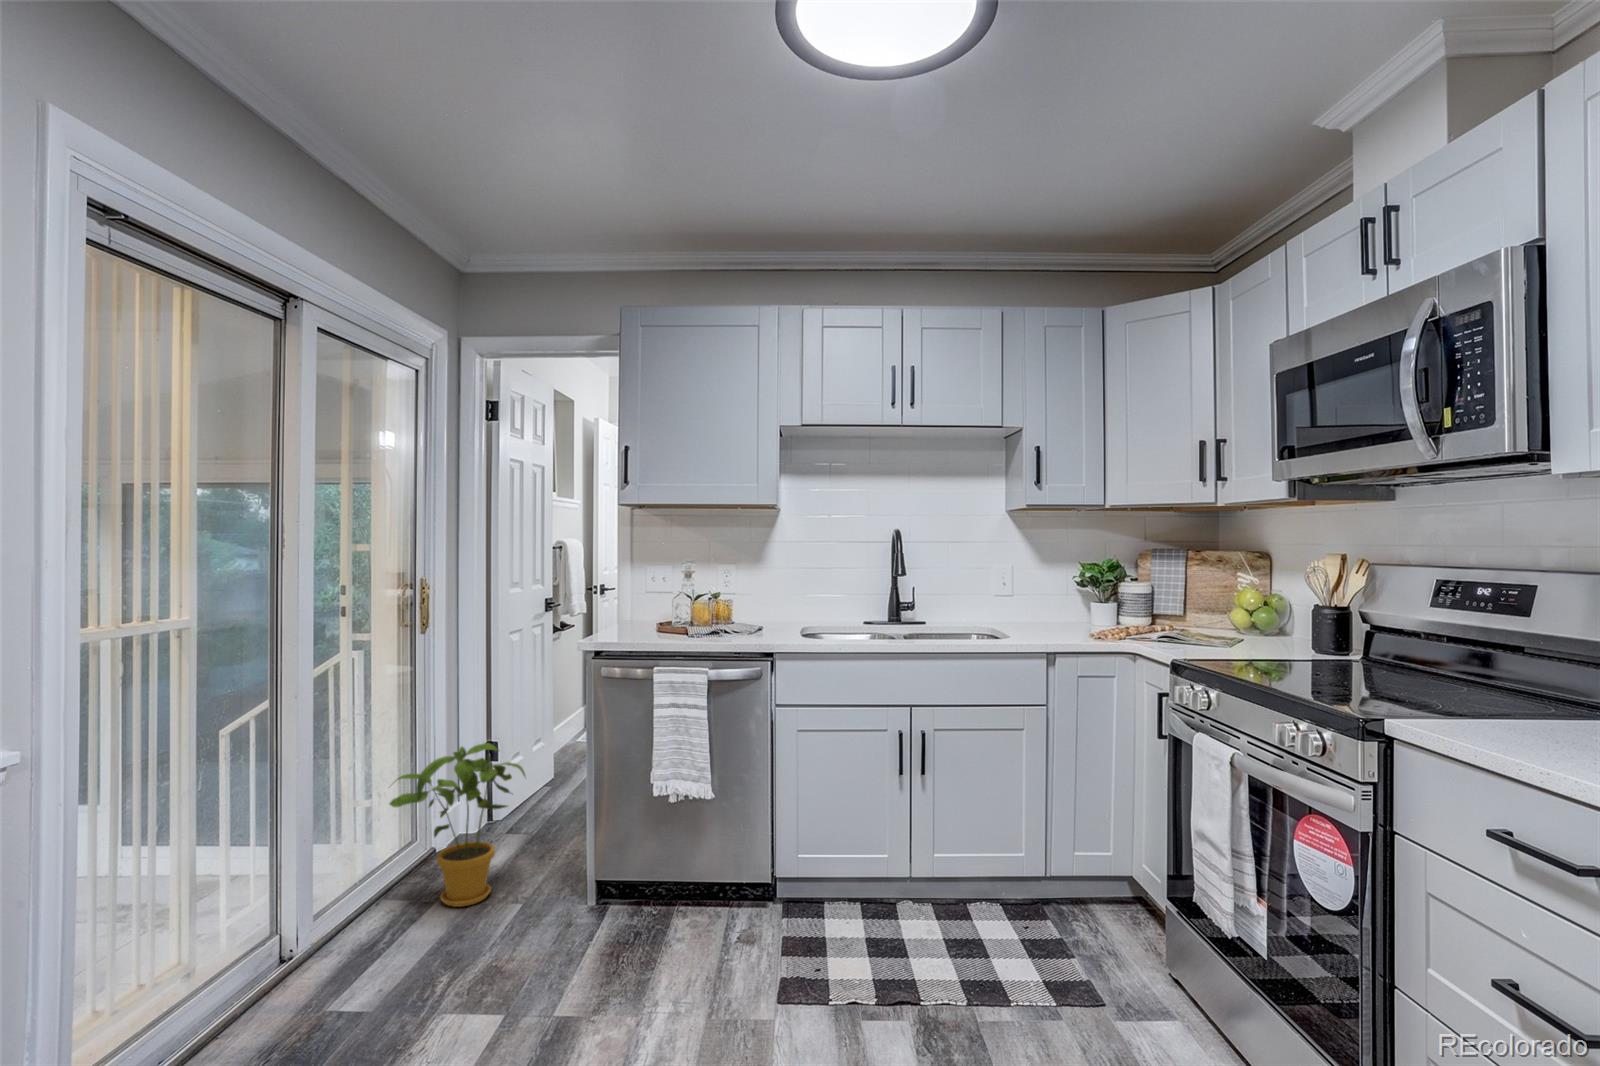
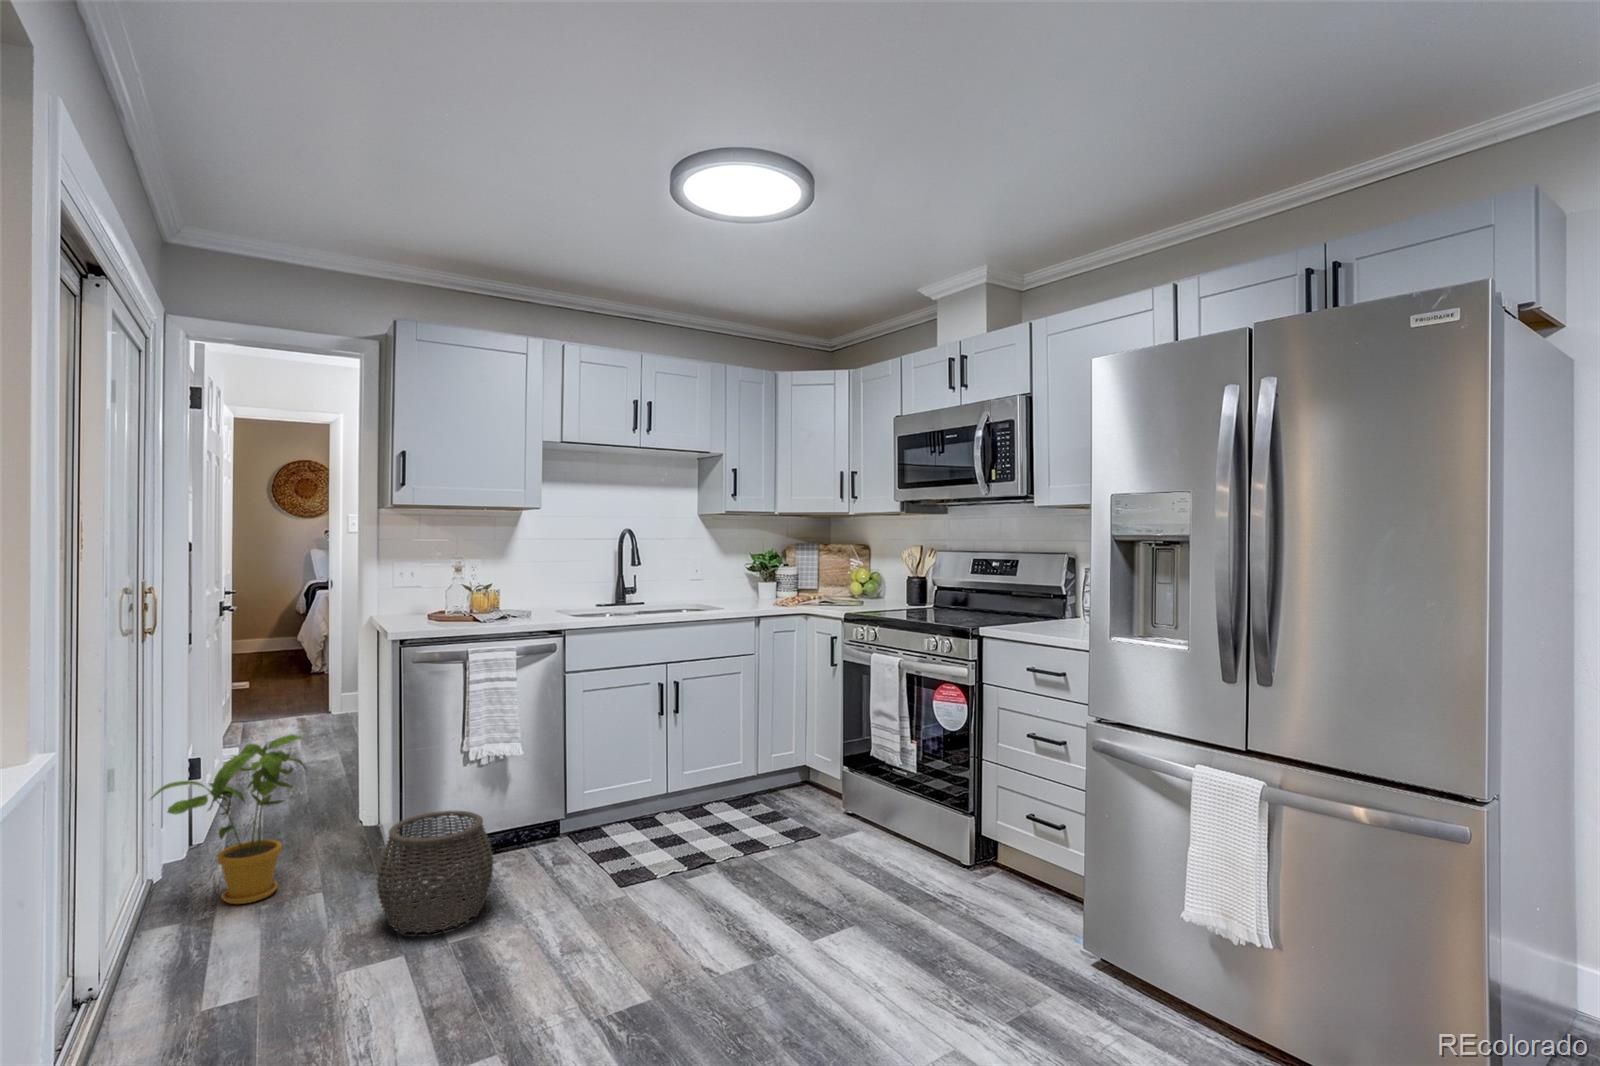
woven basket: none [500,856,632,1009] -> present [377,811,493,934]

